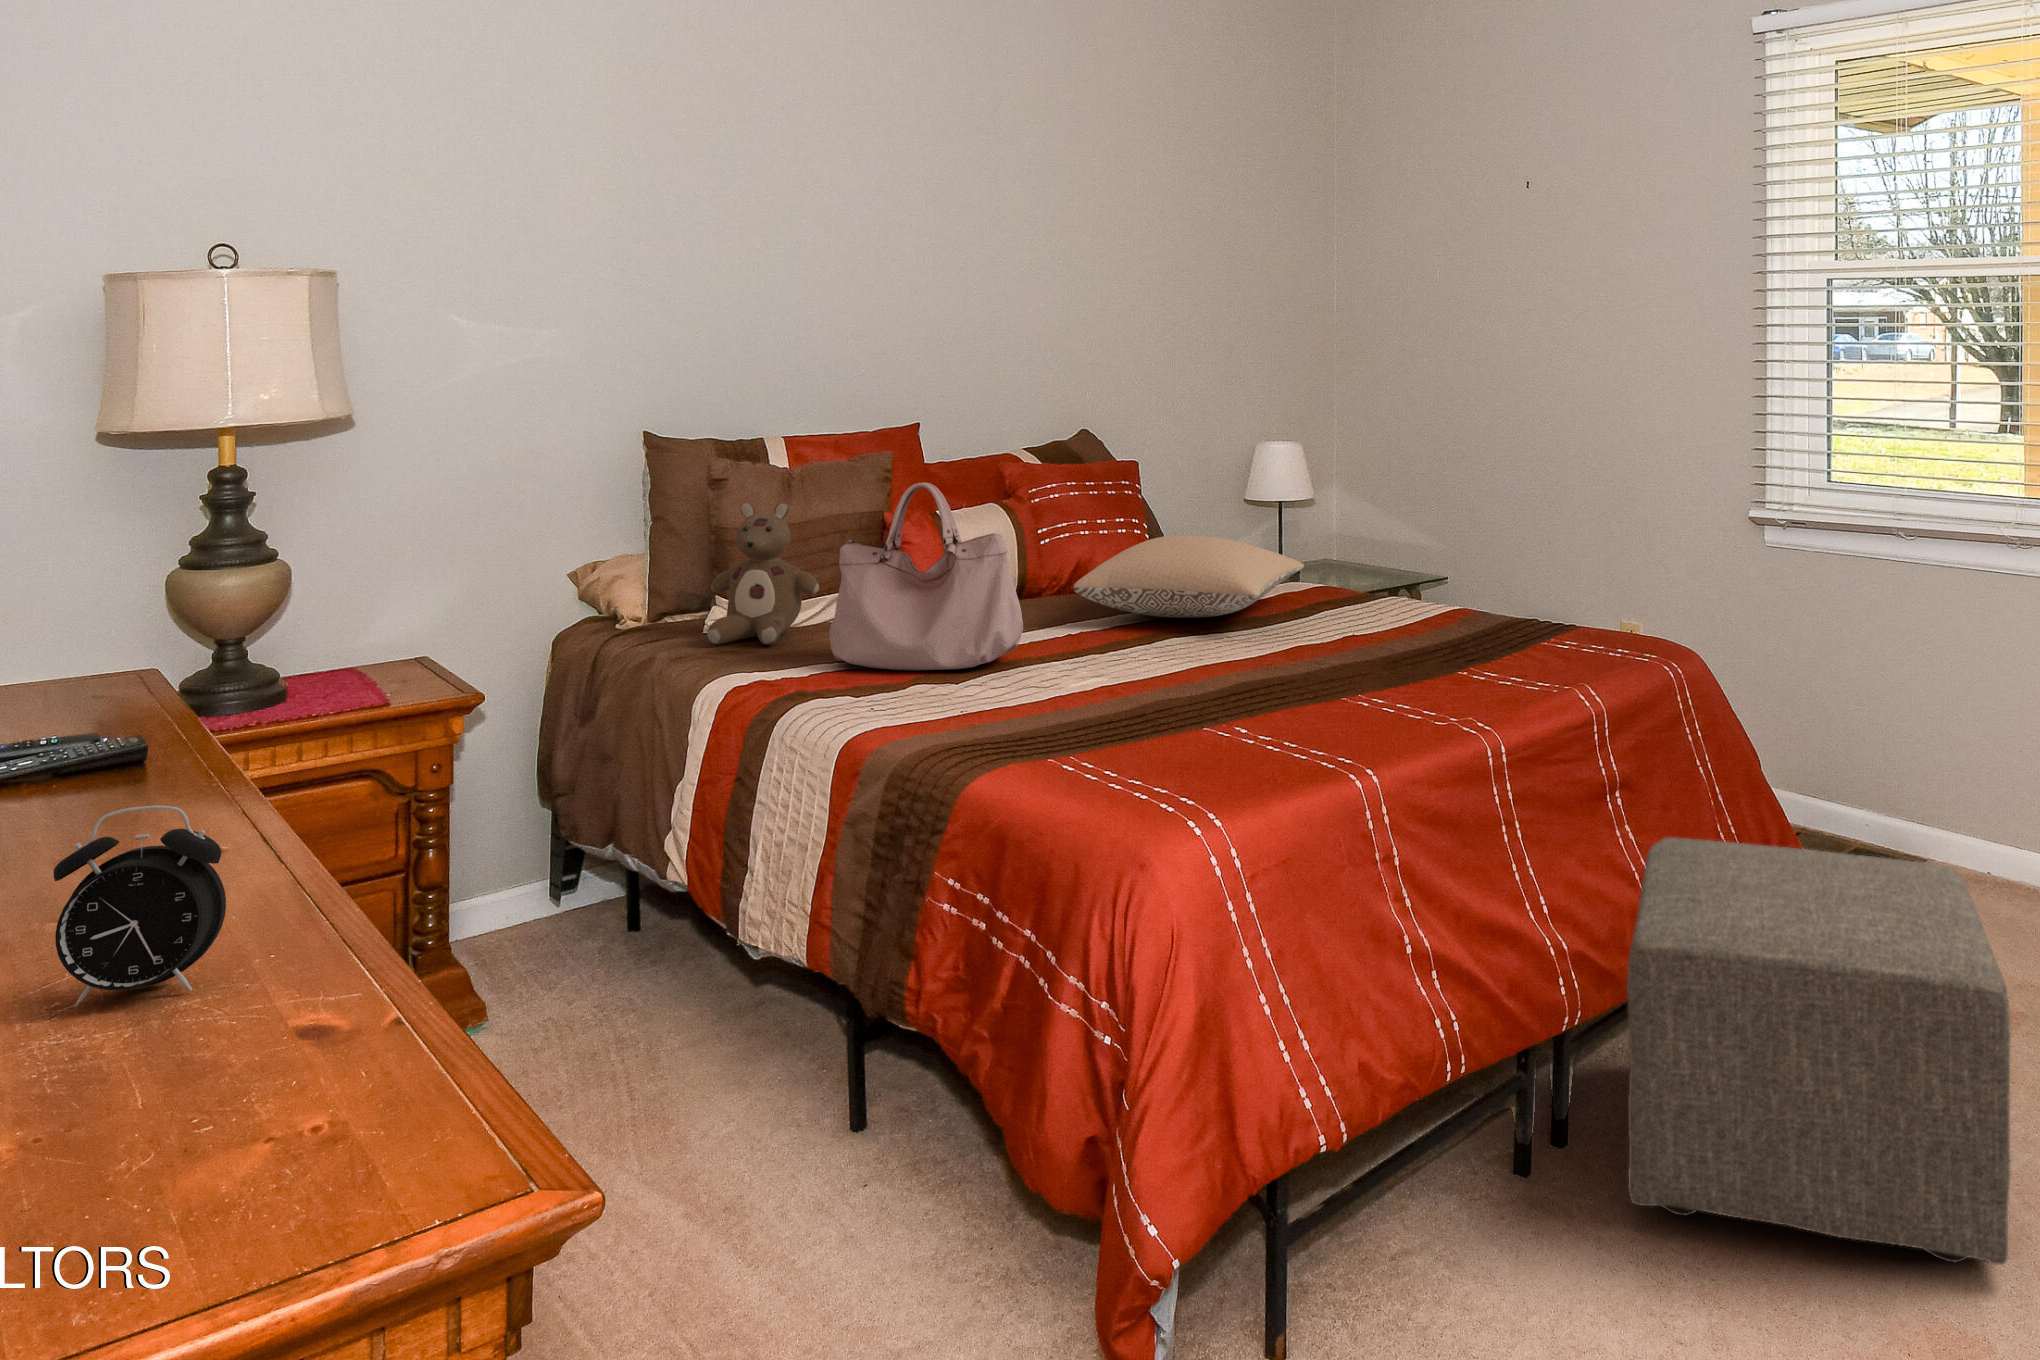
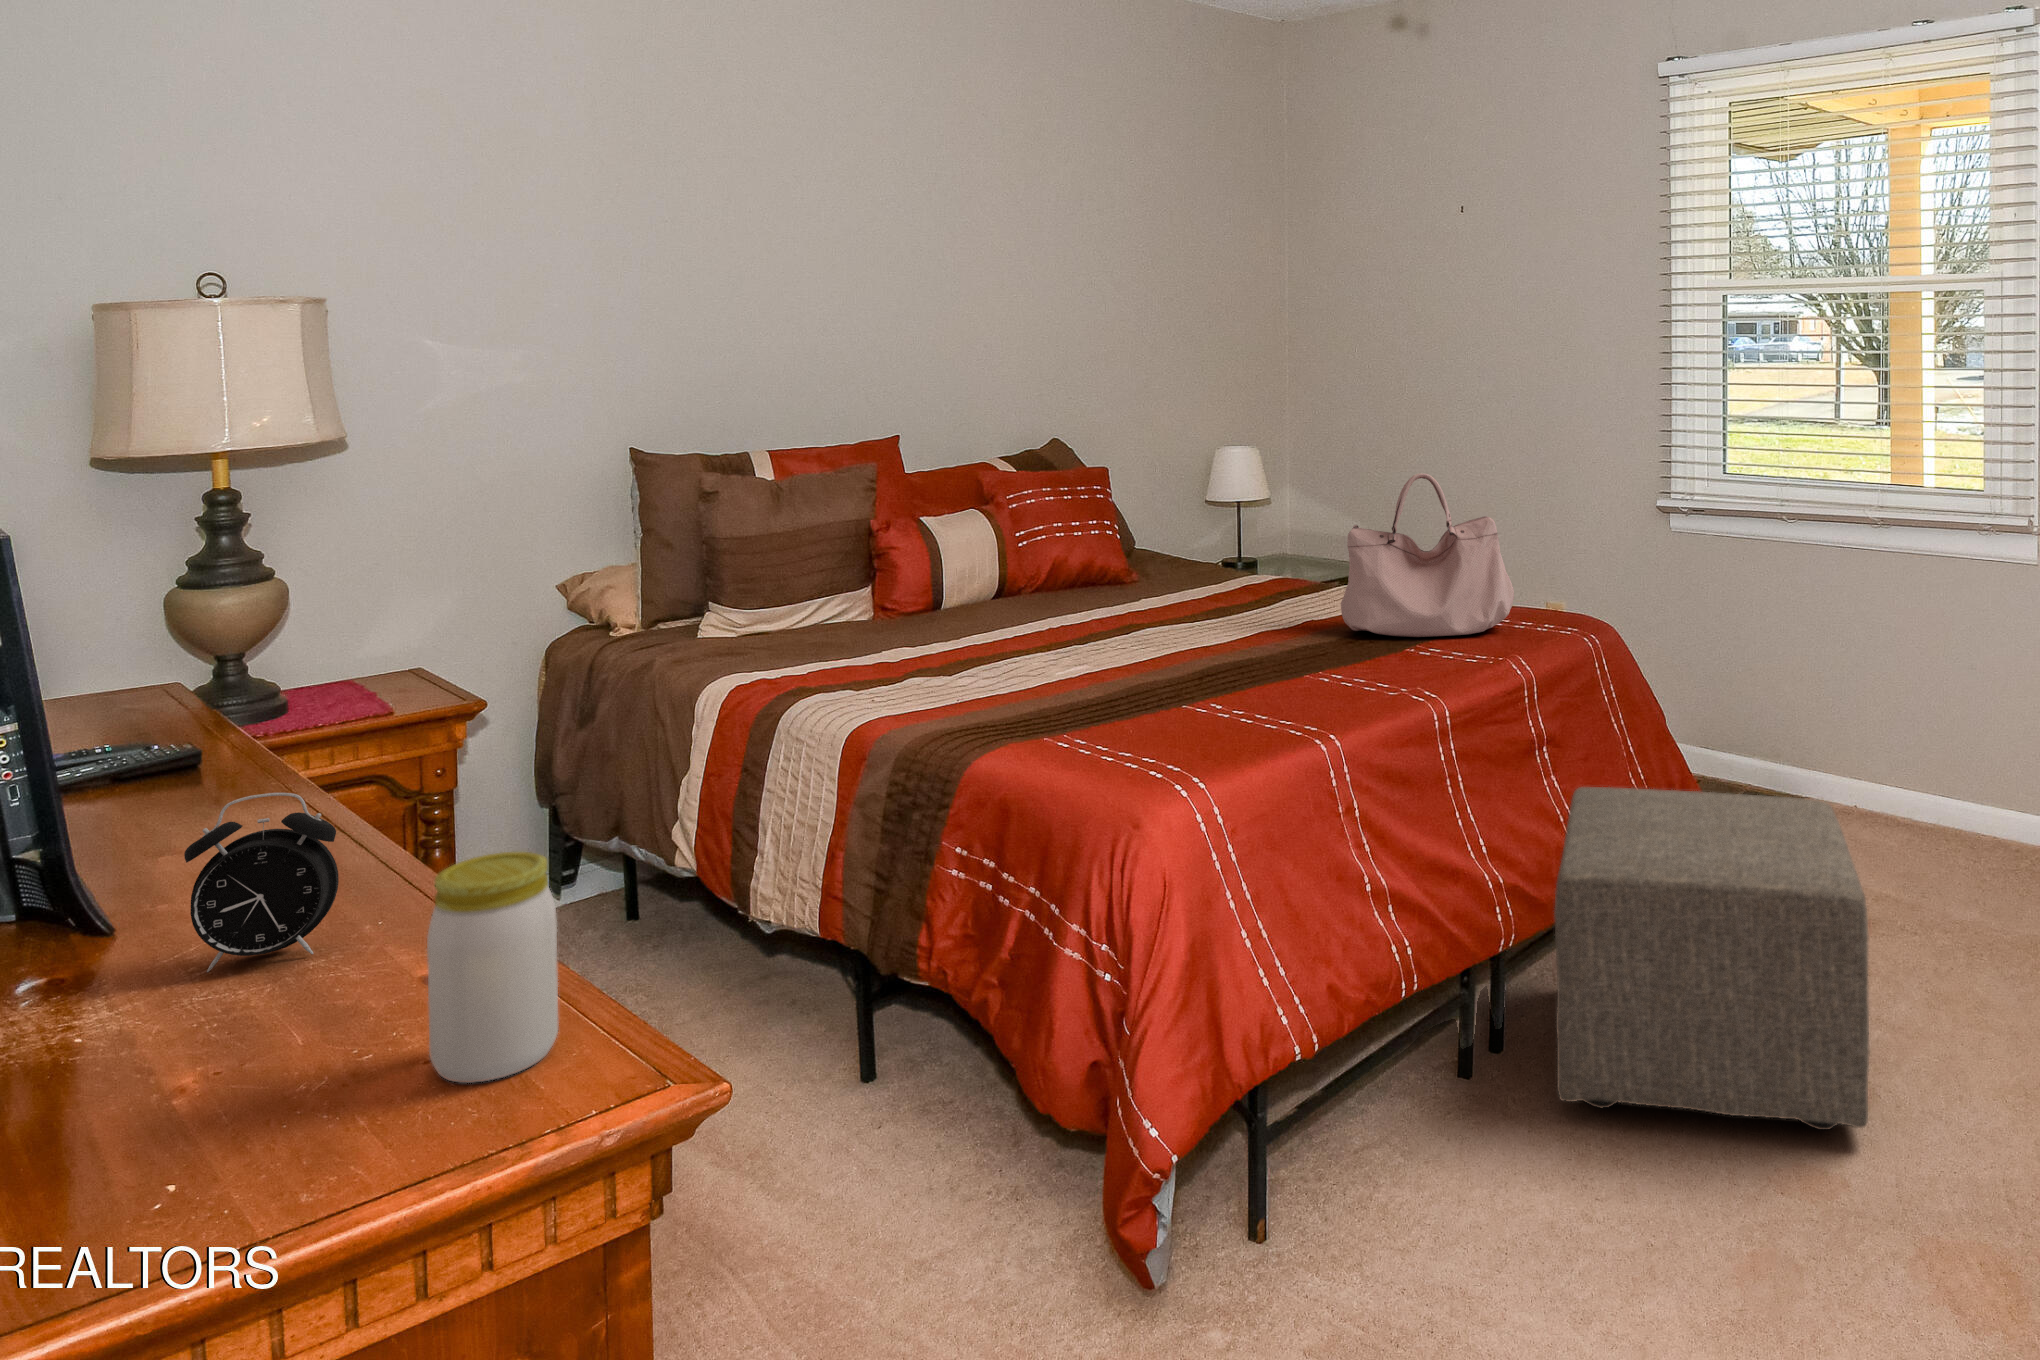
handbag: present [829,482,1023,670] -> present [1341,473,1514,637]
stuffed bear: present [707,502,819,645] -> none [705,511,812,645]
pillow: present [1073,535,1304,618] -> none [1054,534,1265,608]
jar: none [263,895,419,1173] -> present [427,852,558,1083]

